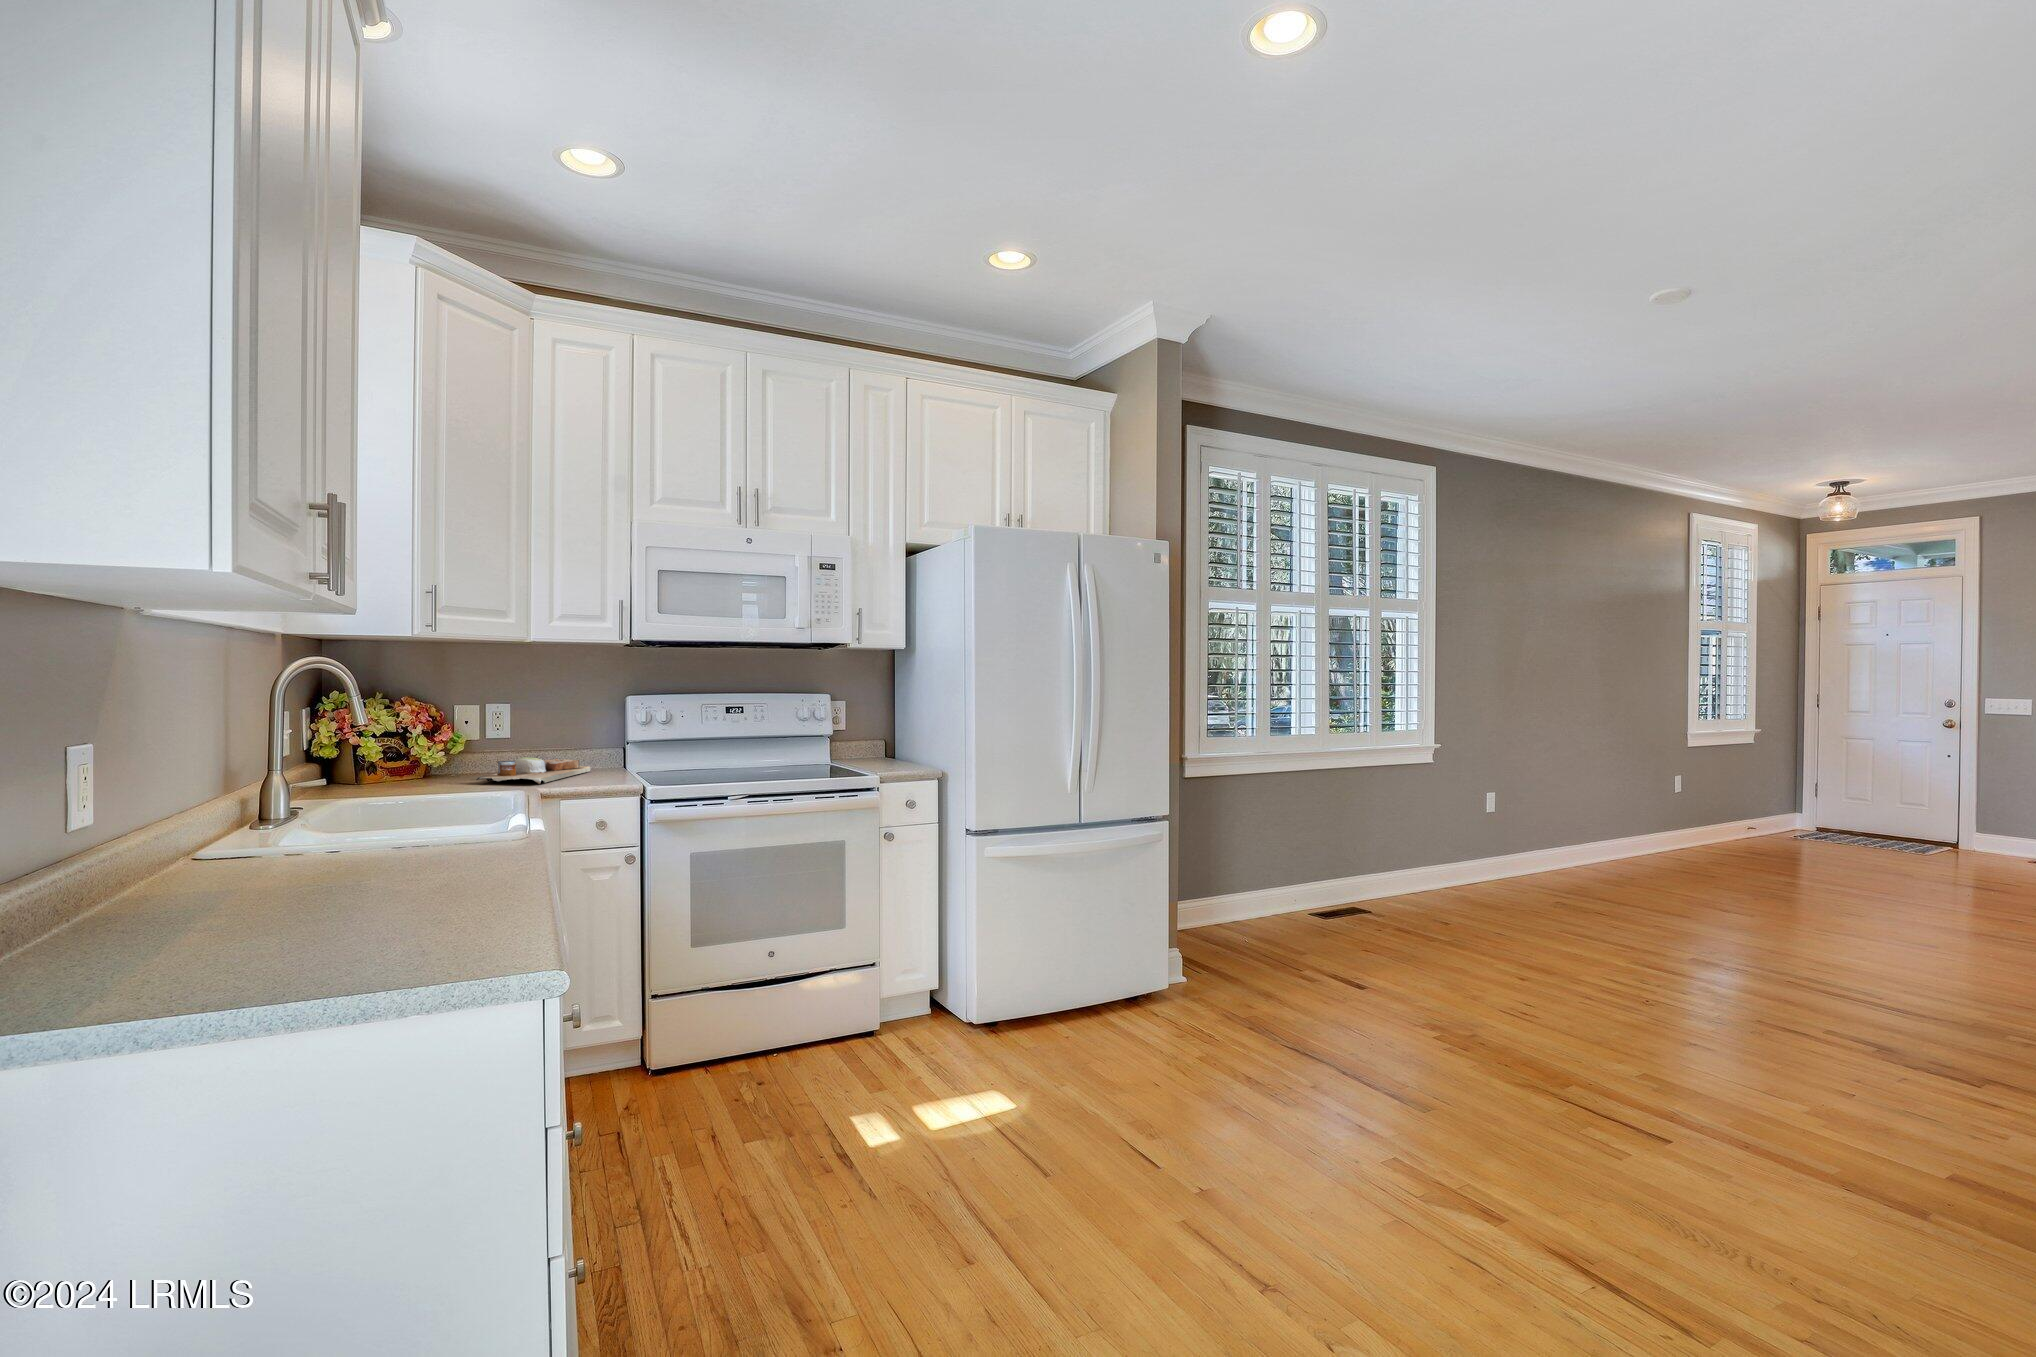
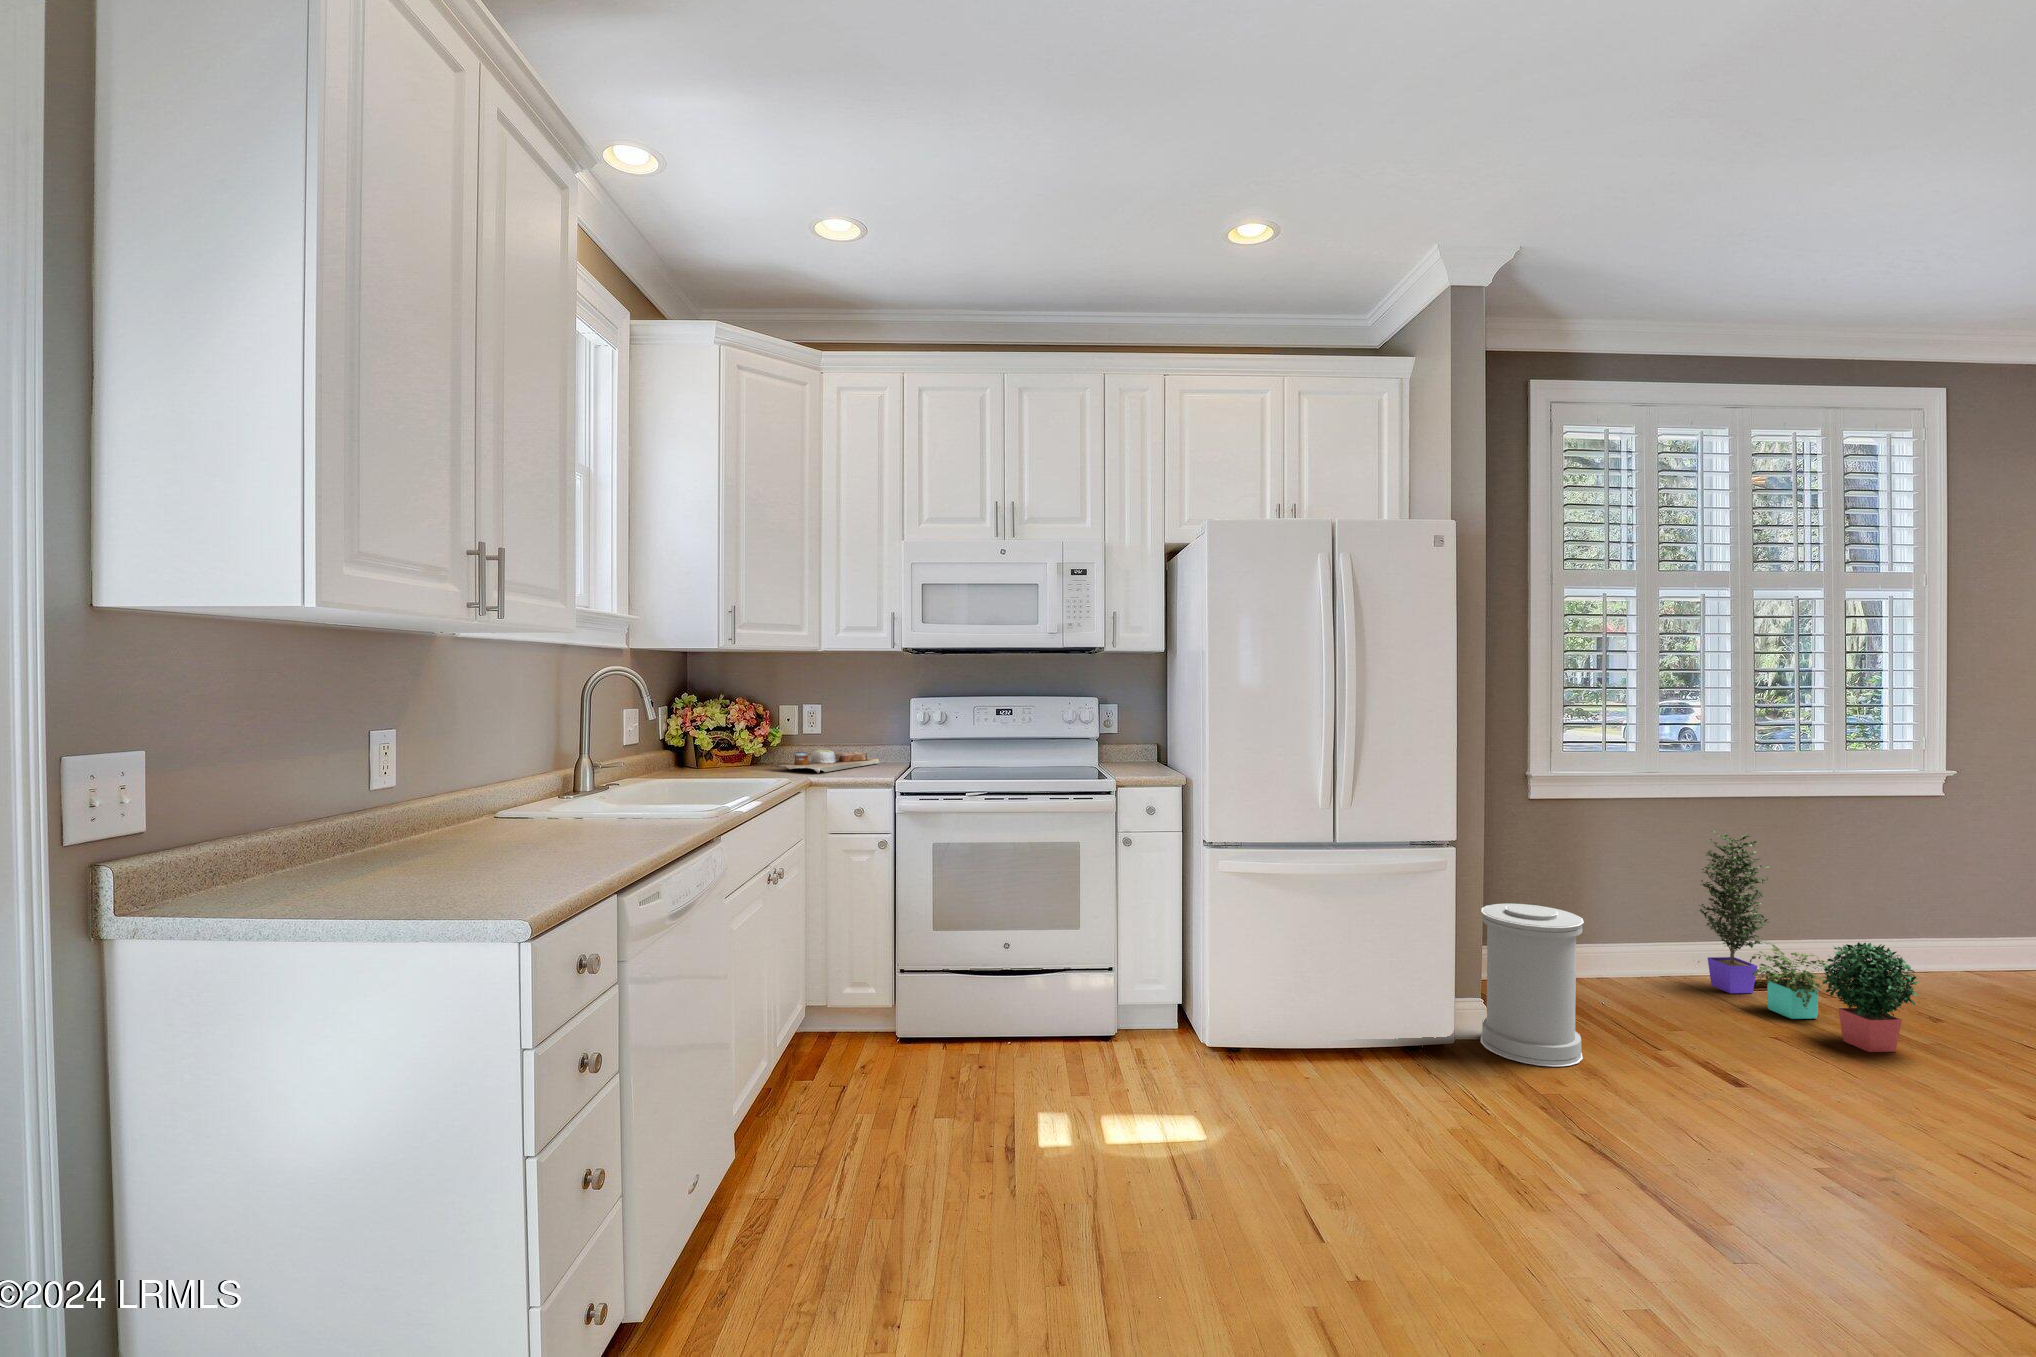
potted plant: none [1298,797,1449,954] -> present [1699,830,1919,1052]
trash can: none [1179,867,1258,999] -> present [1481,904,1584,1067]

